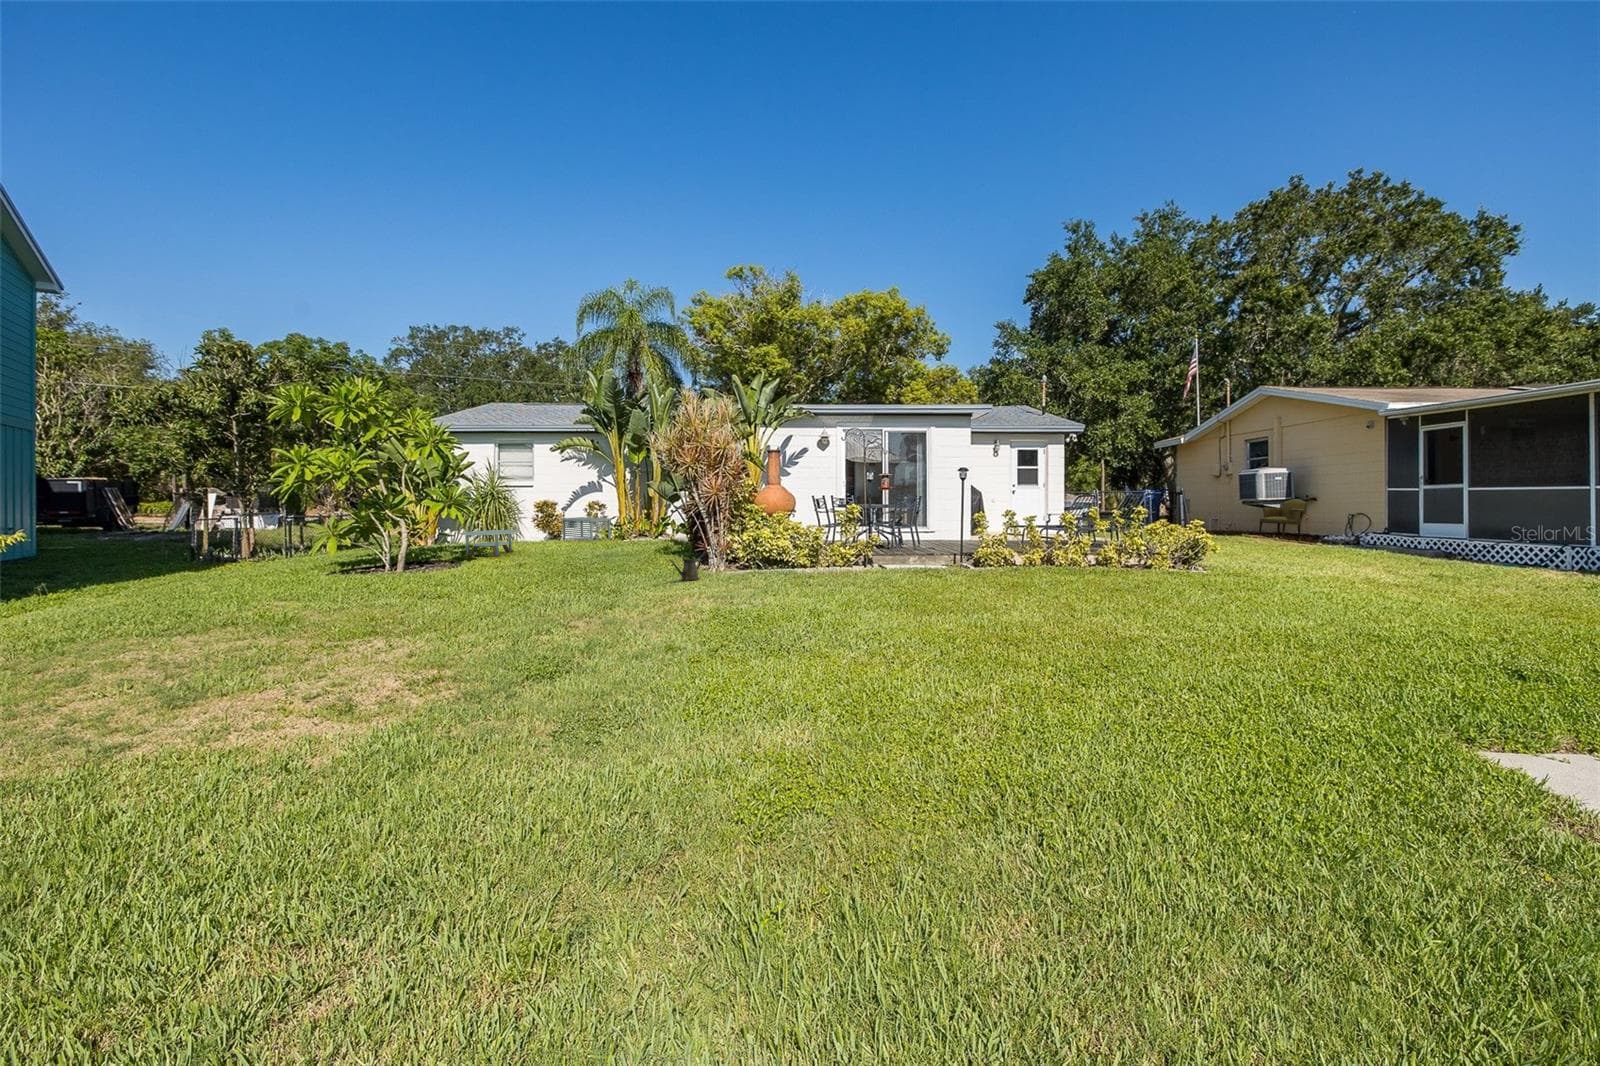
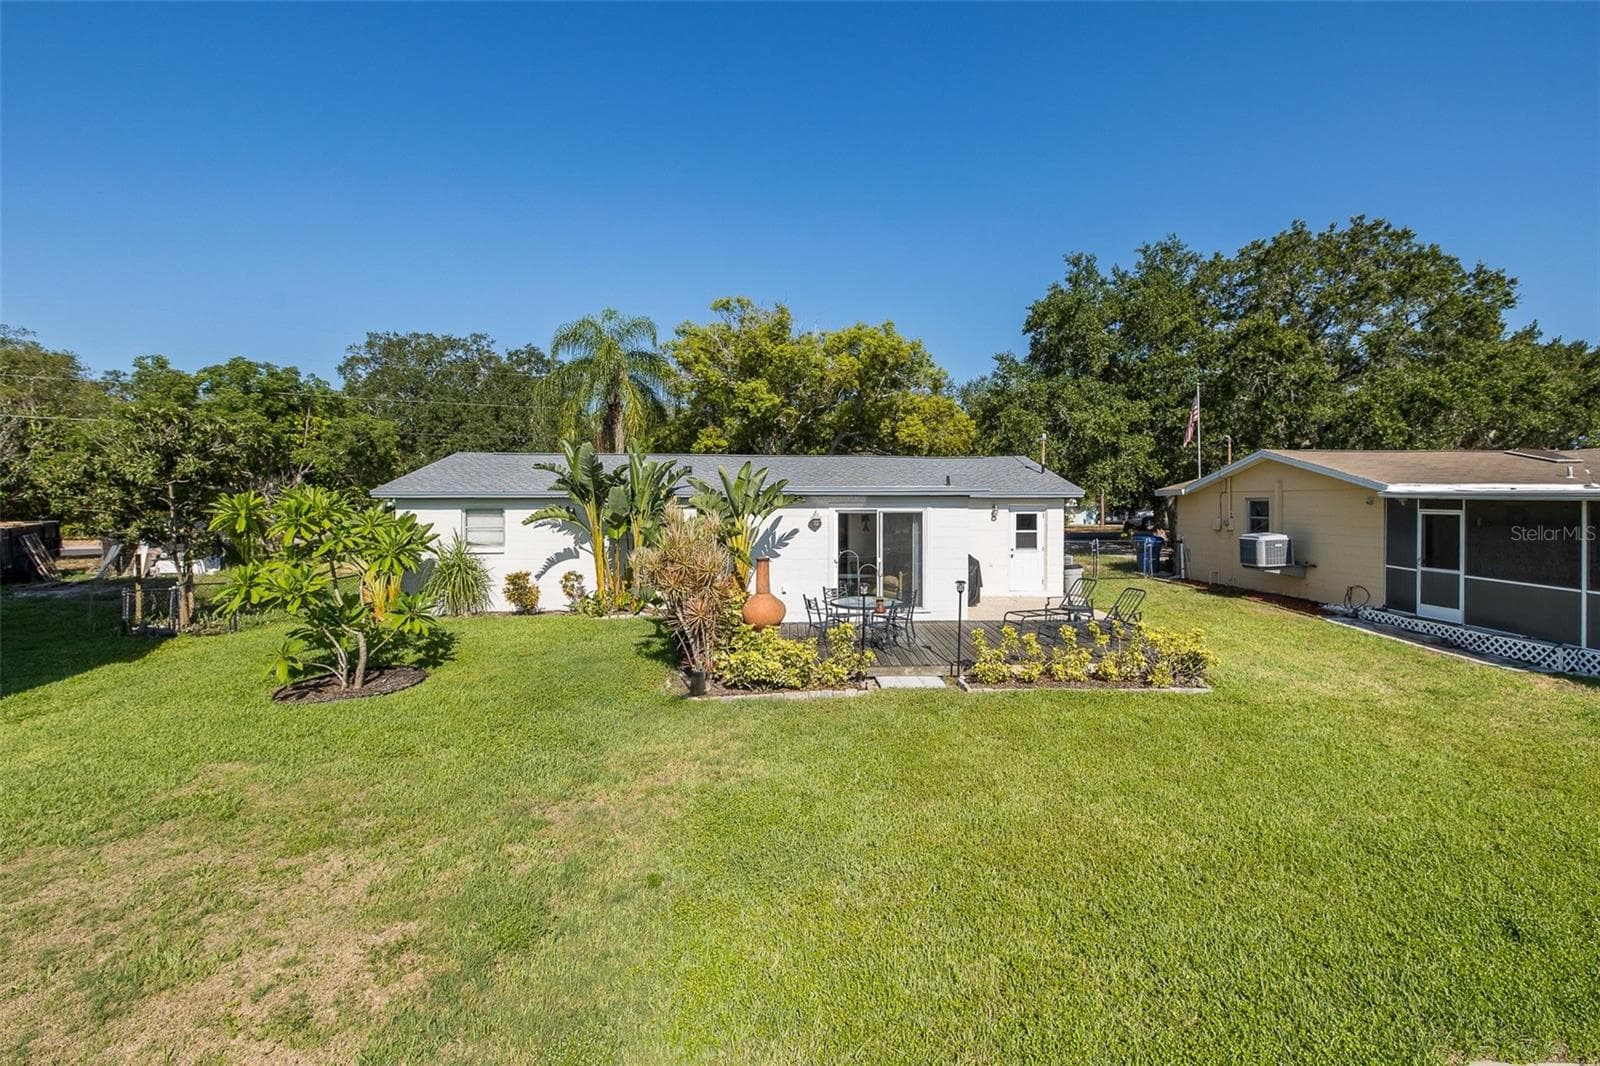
armchair: present [1259,499,1307,535] -> none [1265,567,1312,606]
storage bench: present [560,517,612,541] -> none [531,588,589,618]
round table: present [460,530,521,557] -> none [432,616,498,650]

